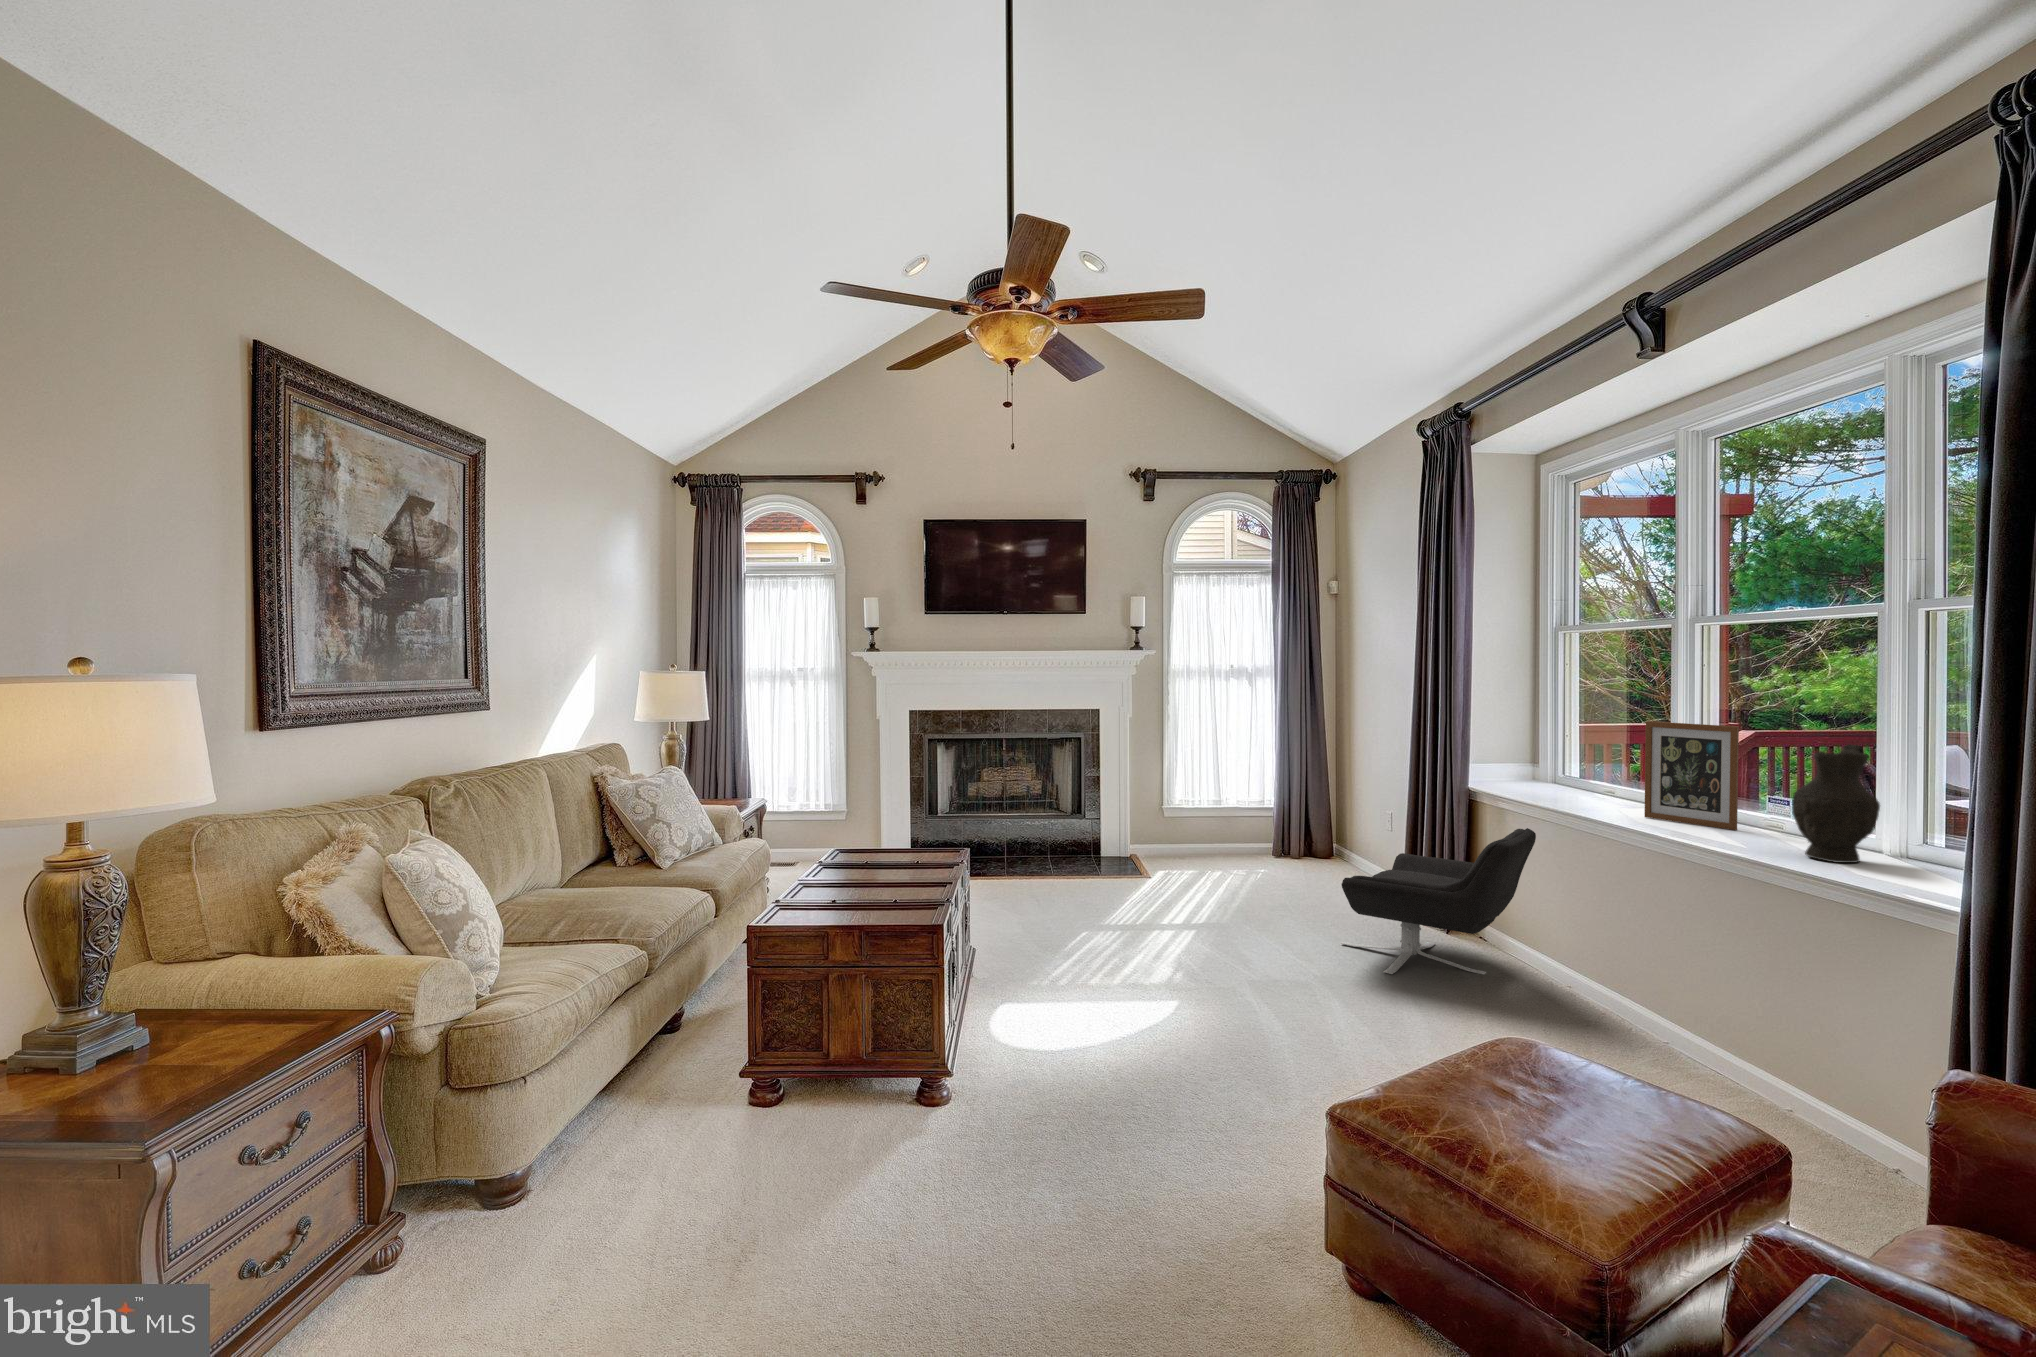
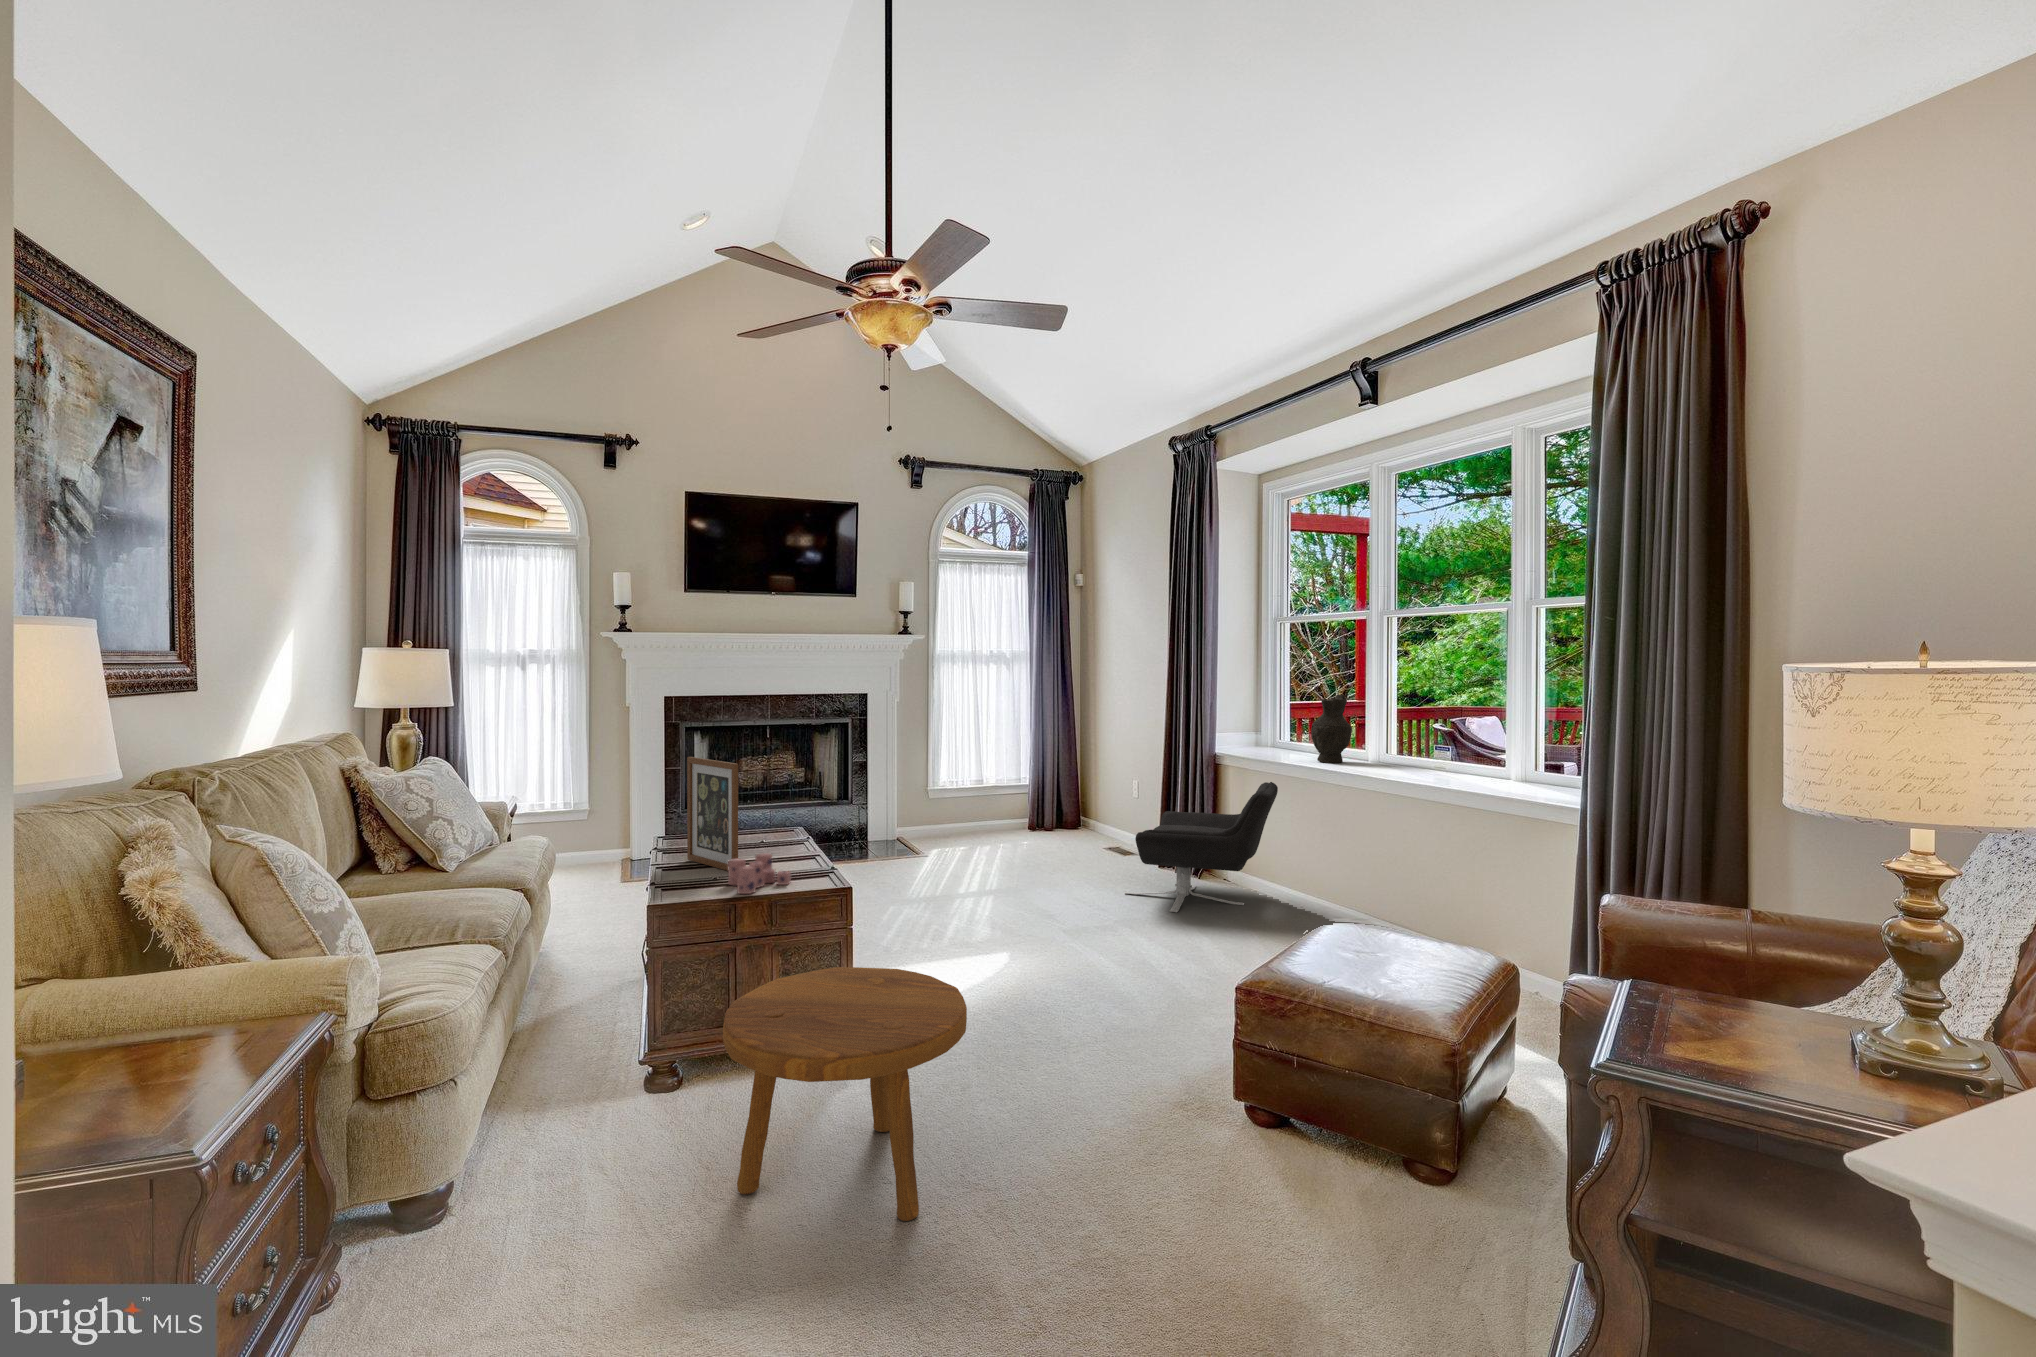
picture frame: present [1644,721,1739,830] -> present [687,757,738,871]
decorative vase: present [1792,745,1880,863] -> present [1311,695,1352,763]
candle: none [839,876,897,917] -> present [728,853,791,894]
footstool: none [730,1004,983,1292] -> present [722,967,967,1221]

